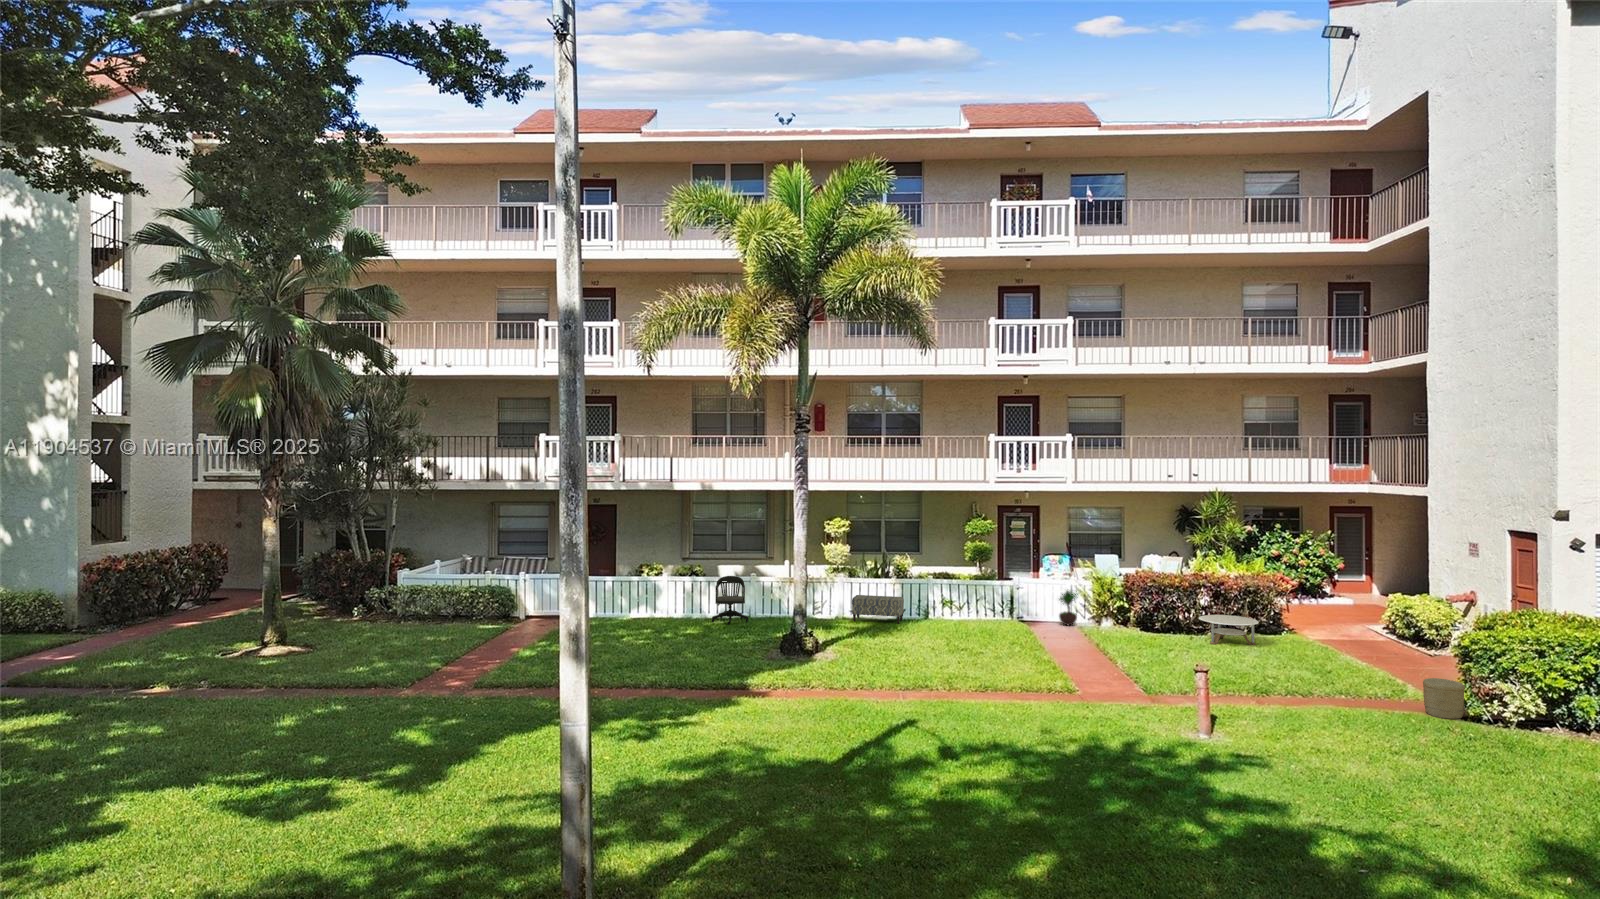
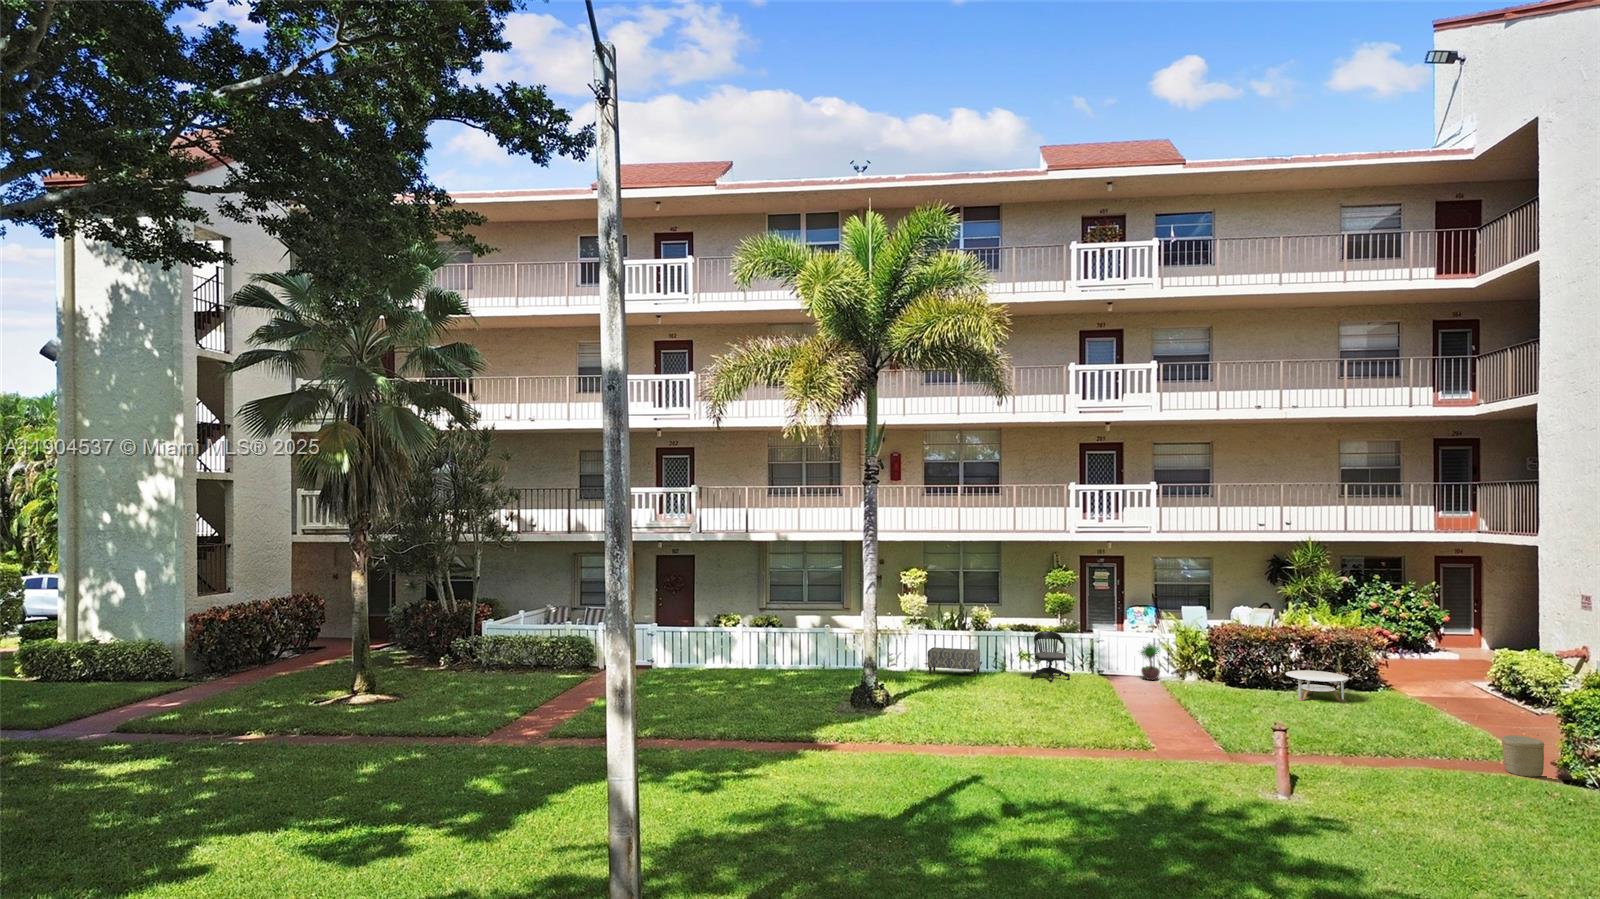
chair: present [712,576,748,625] -> present [1031,631,1070,682]

